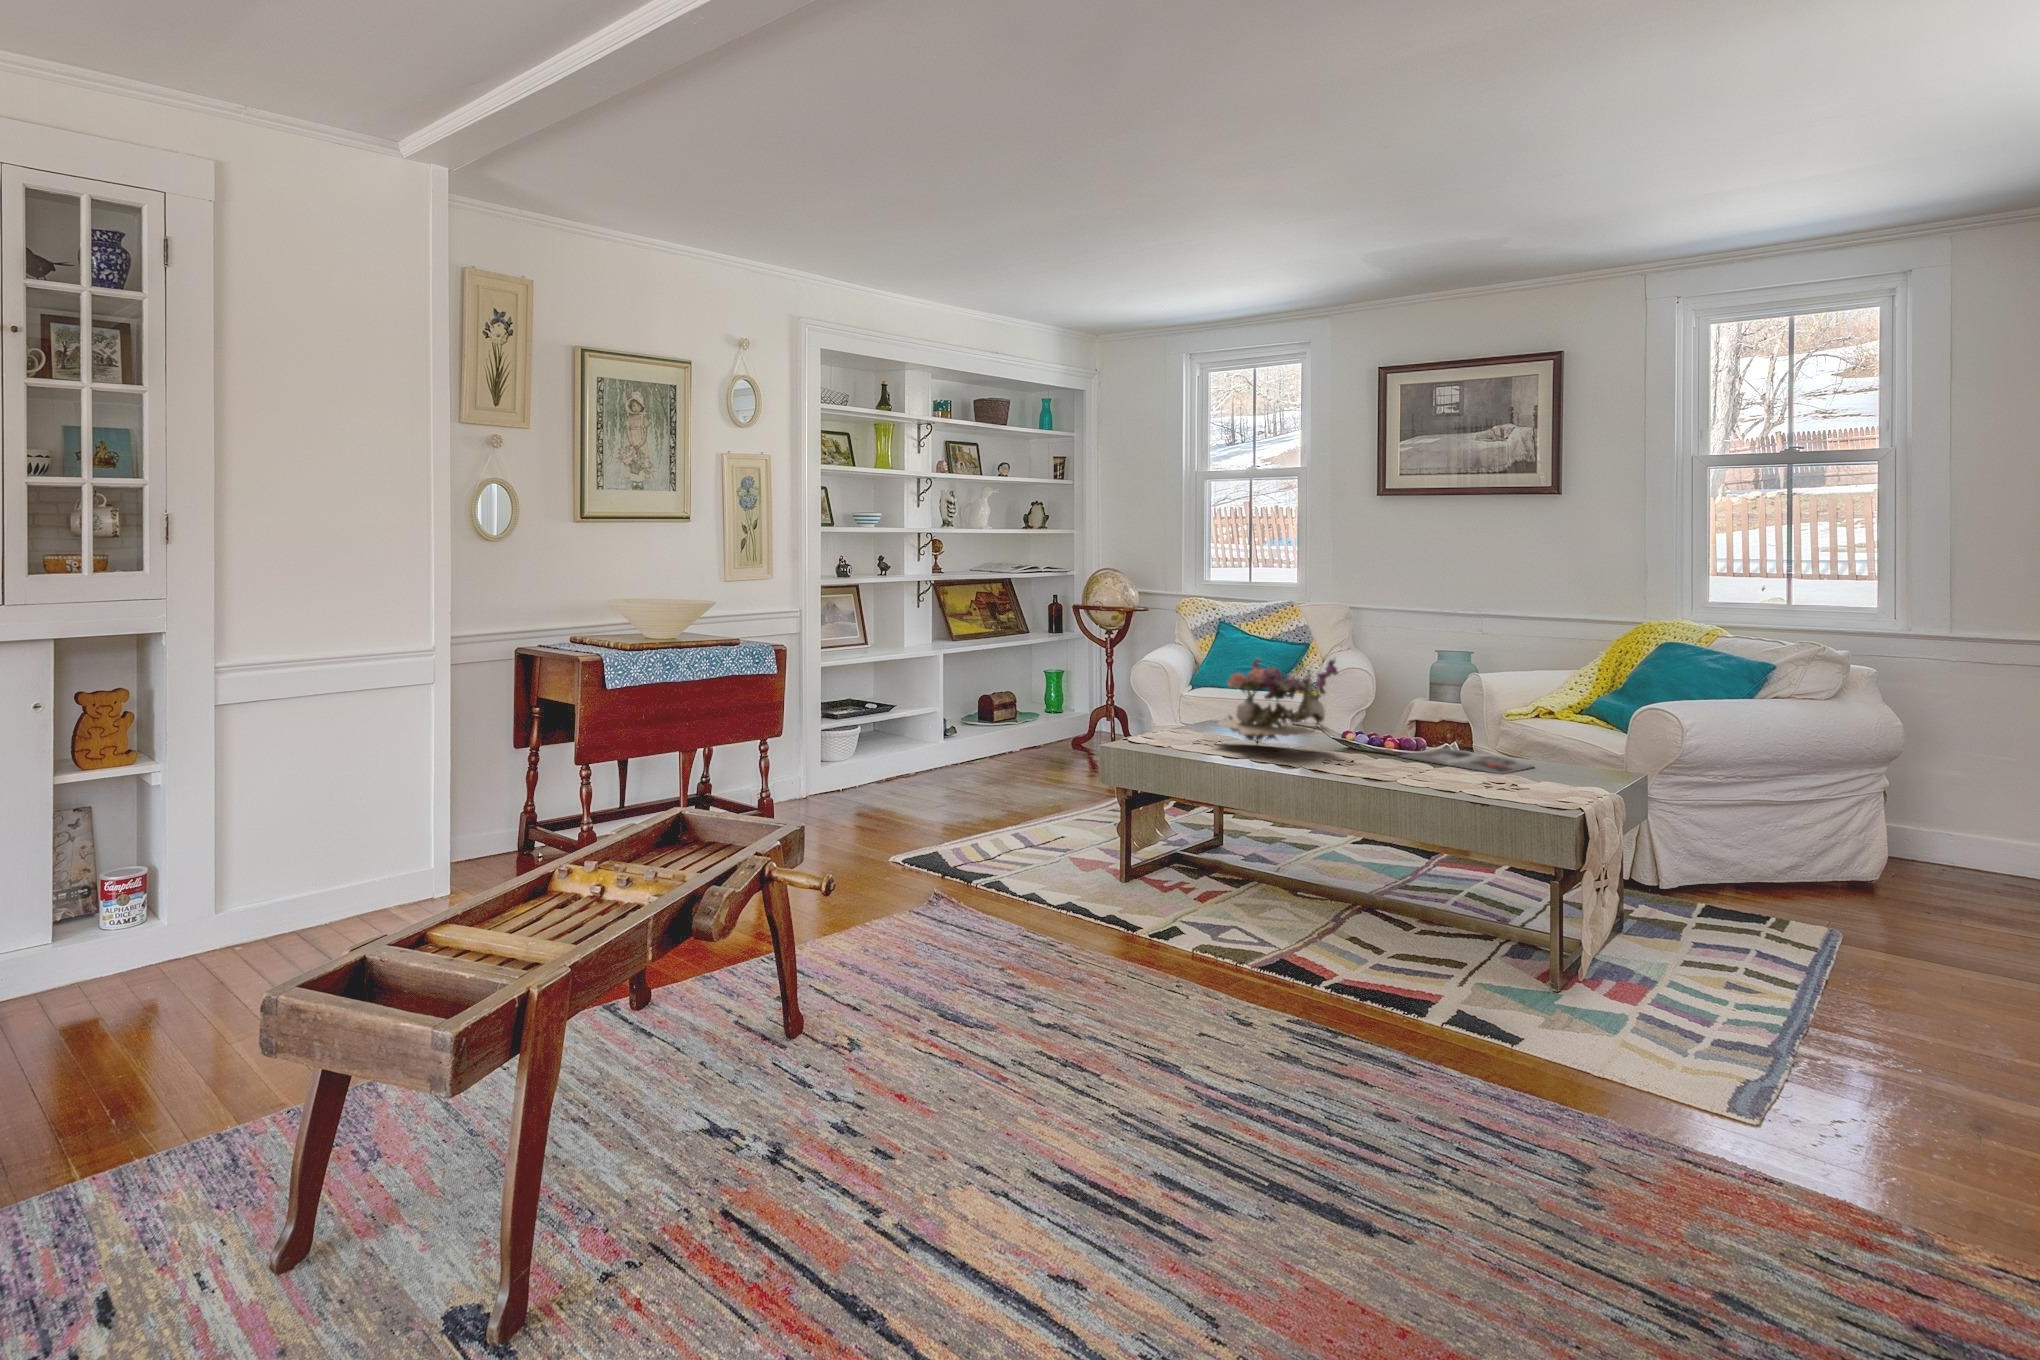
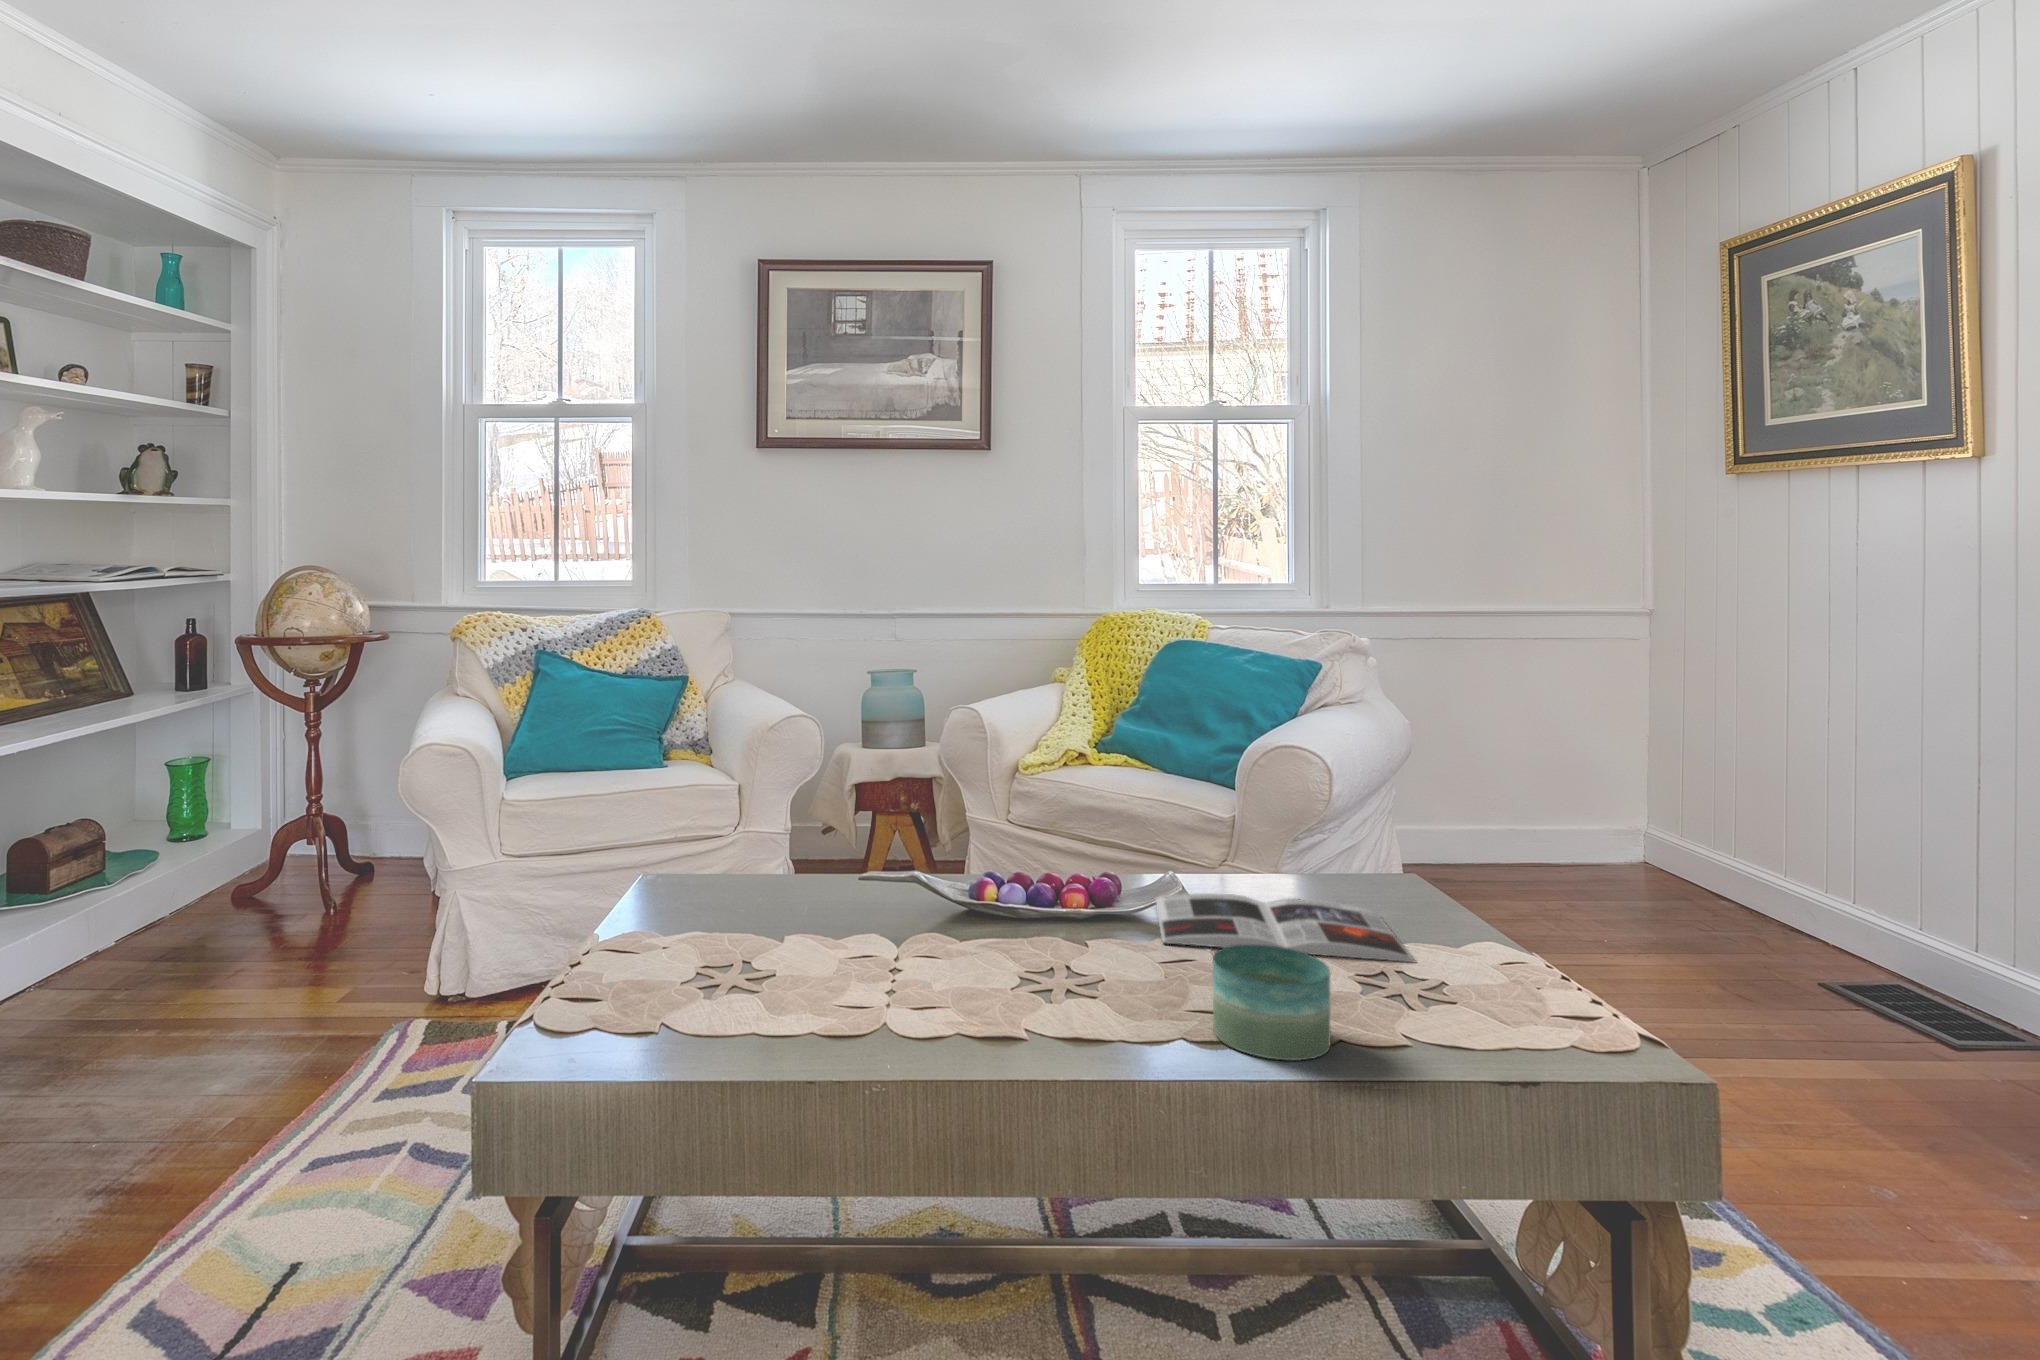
flower arrangement: present [1216,659,1338,743] -> none [760,726,1077,983]
candle: none [1351,740,1396,775] -> present [1213,945,1330,1060]

